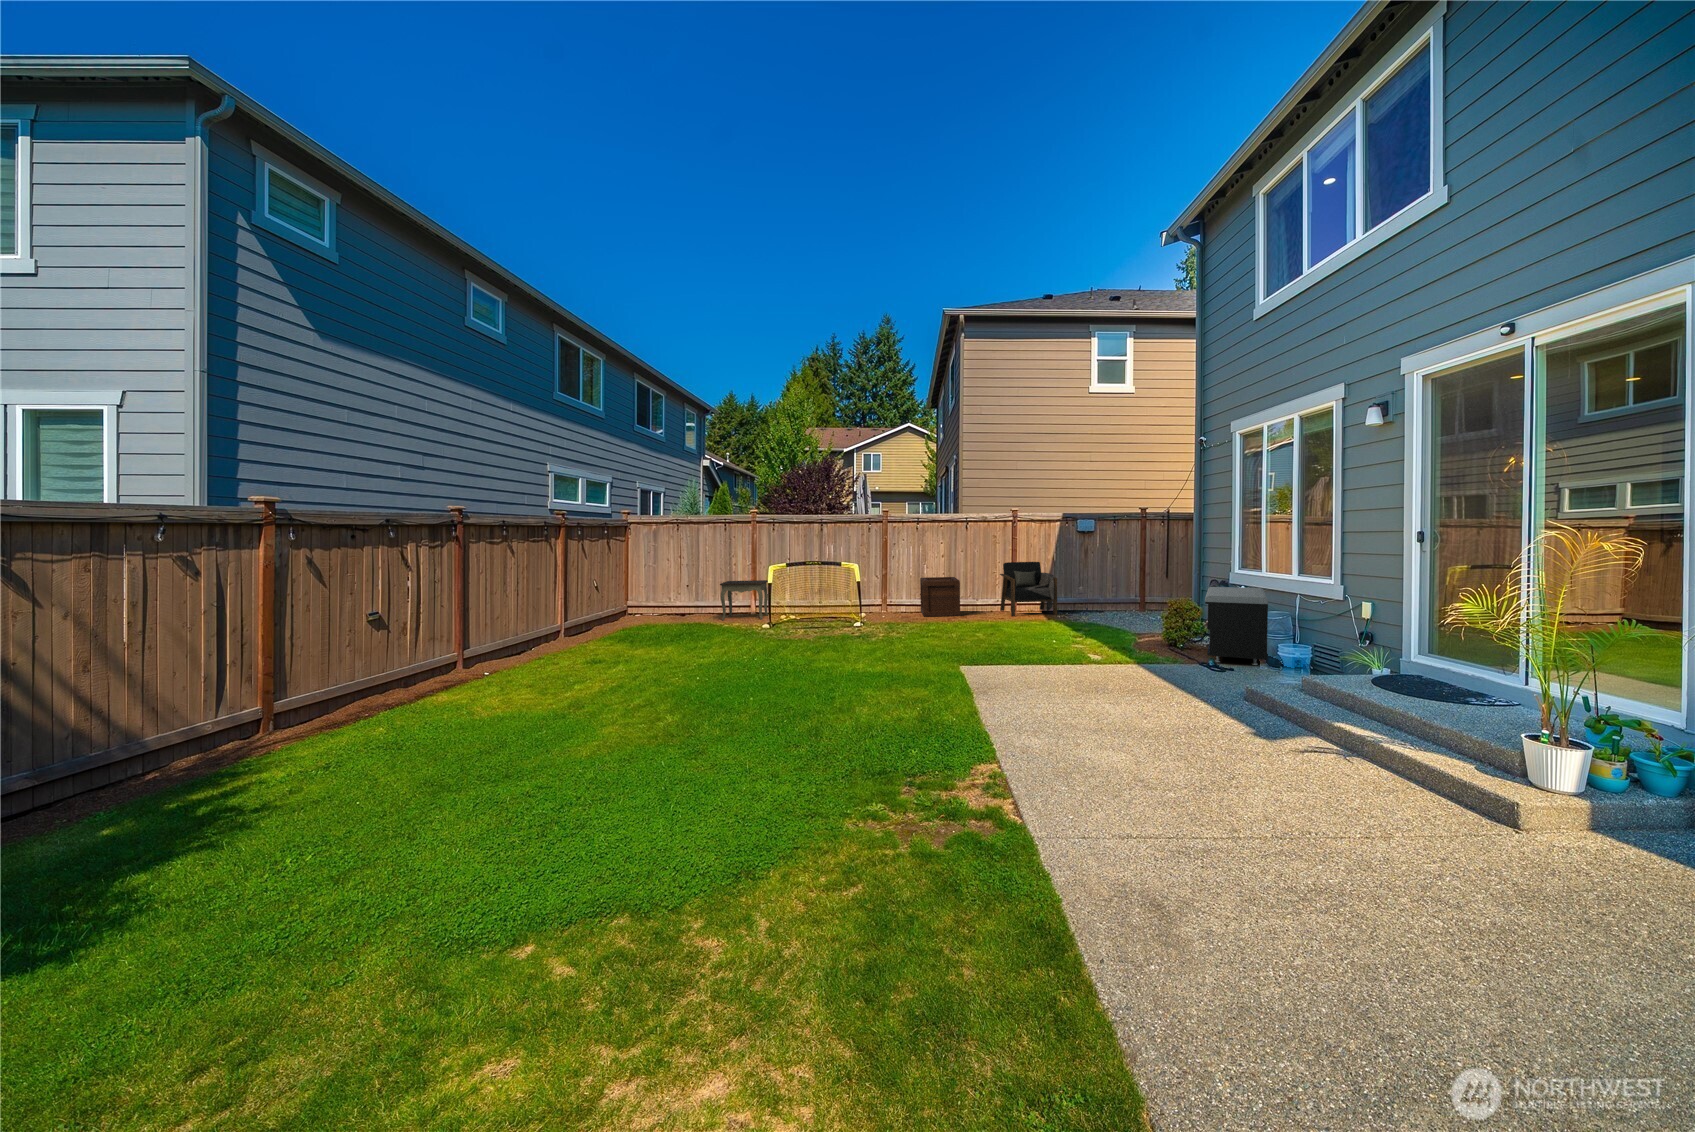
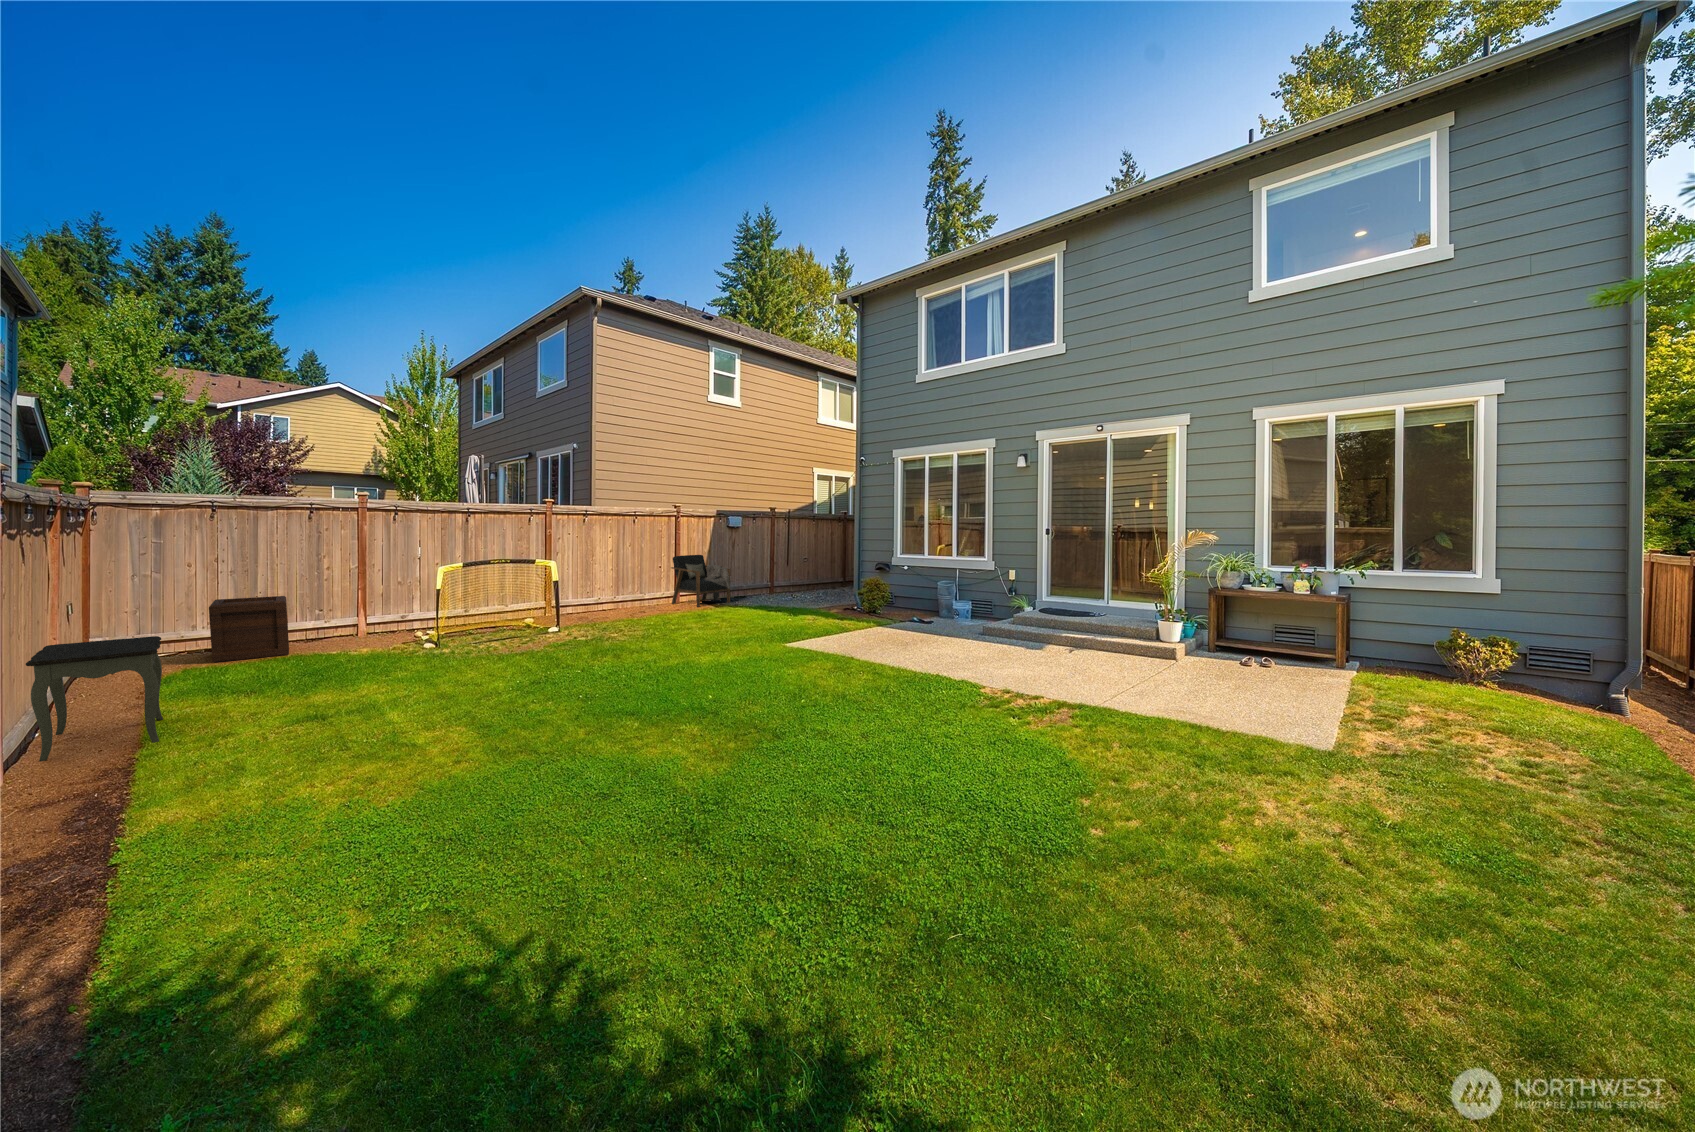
wooden crate: present [920,577,960,617] -> present [209,596,289,663]
side table: present [720,580,768,620] -> present [26,636,163,761]
storage bench: present [1205,587,1268,665] -> none [893,567,952,620]

